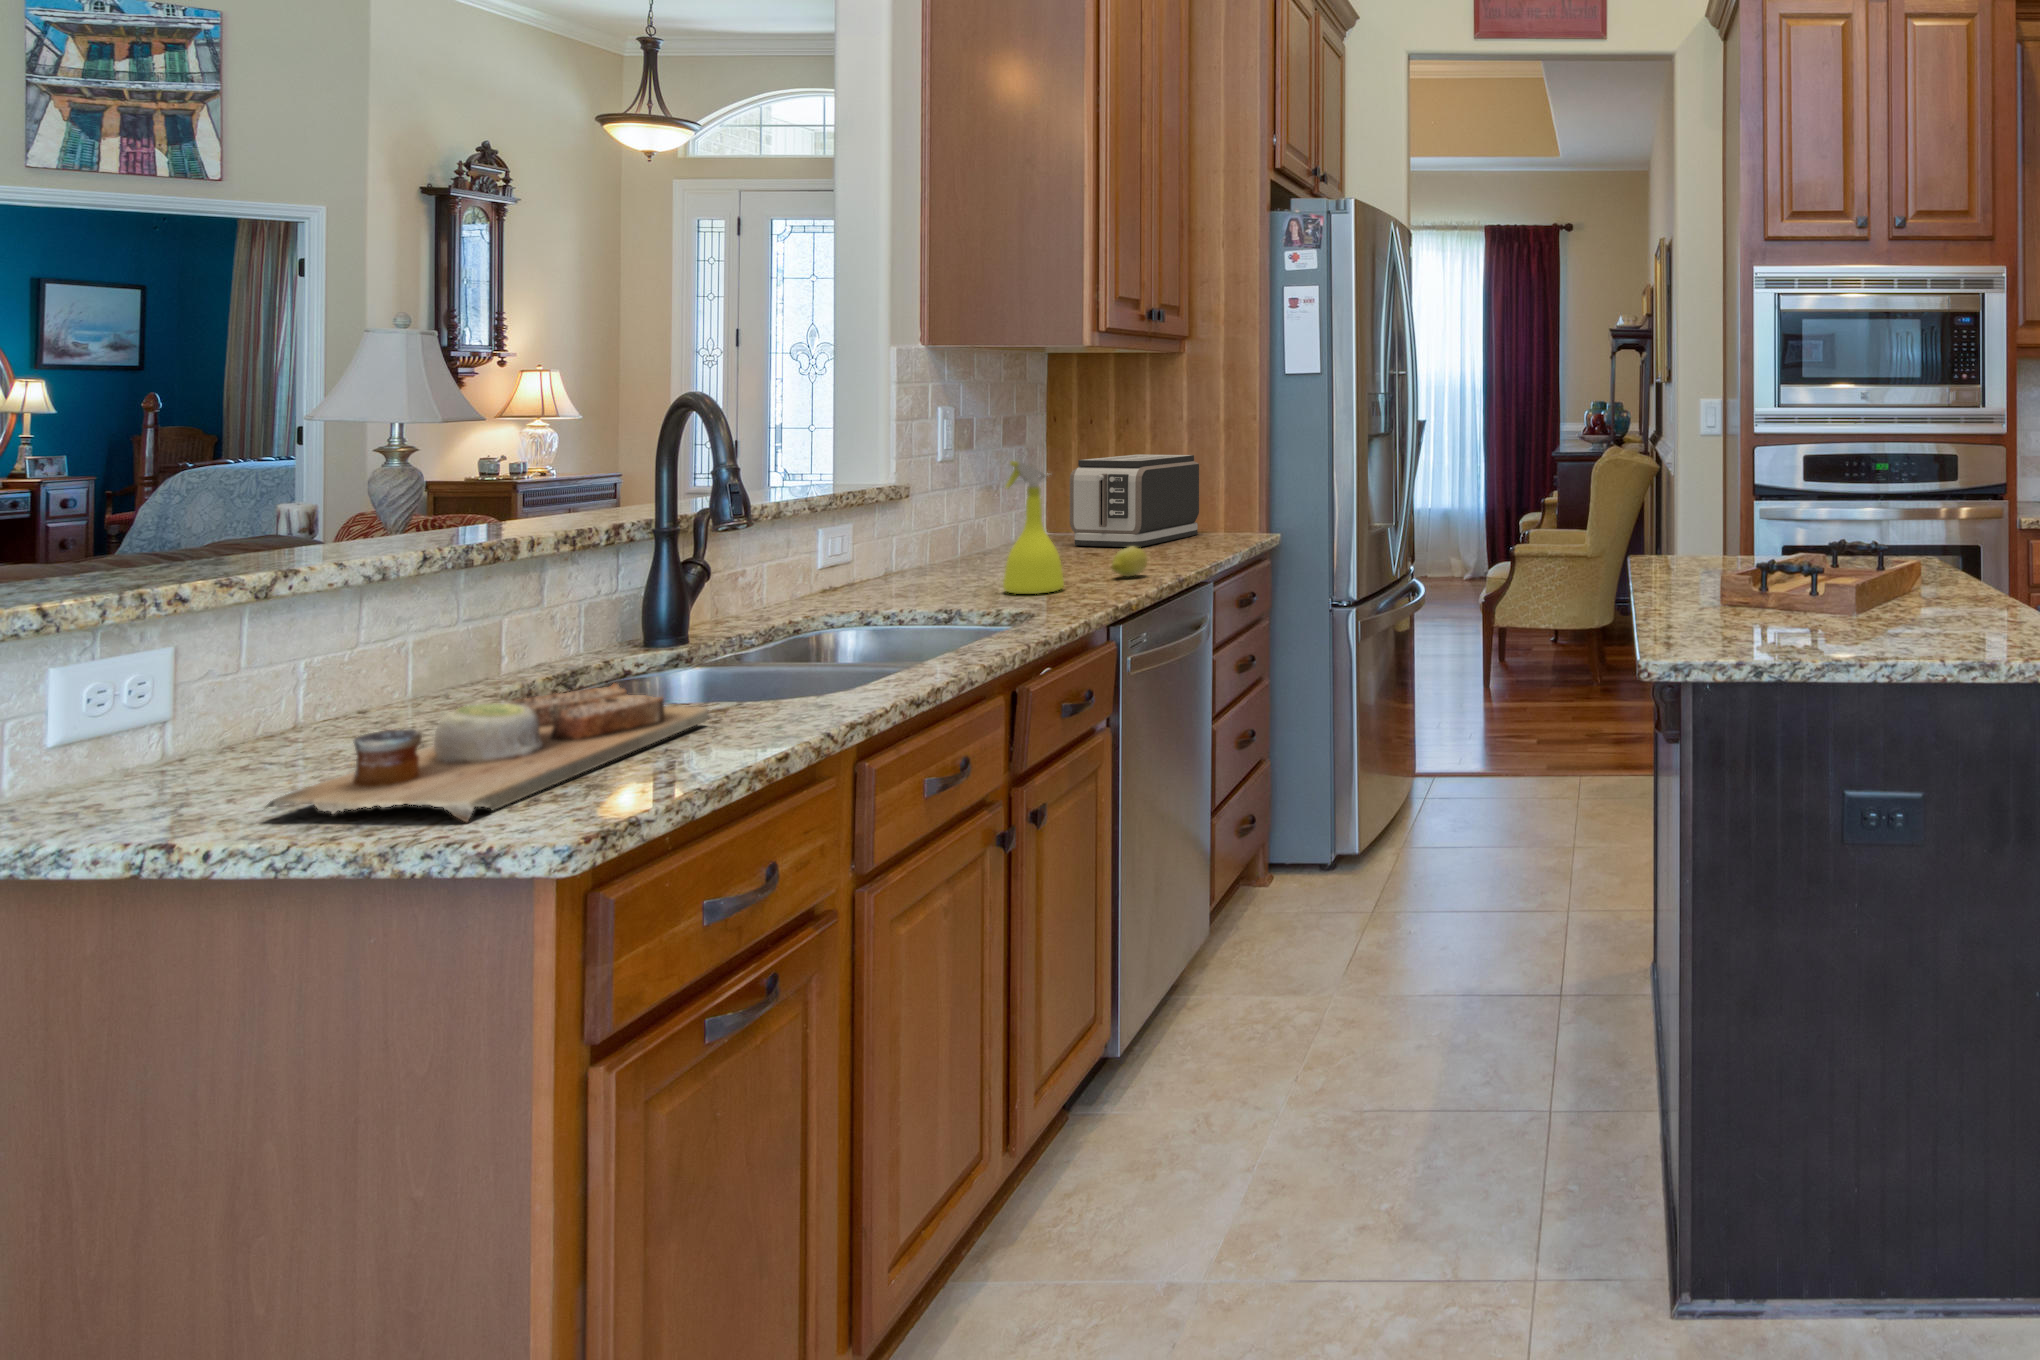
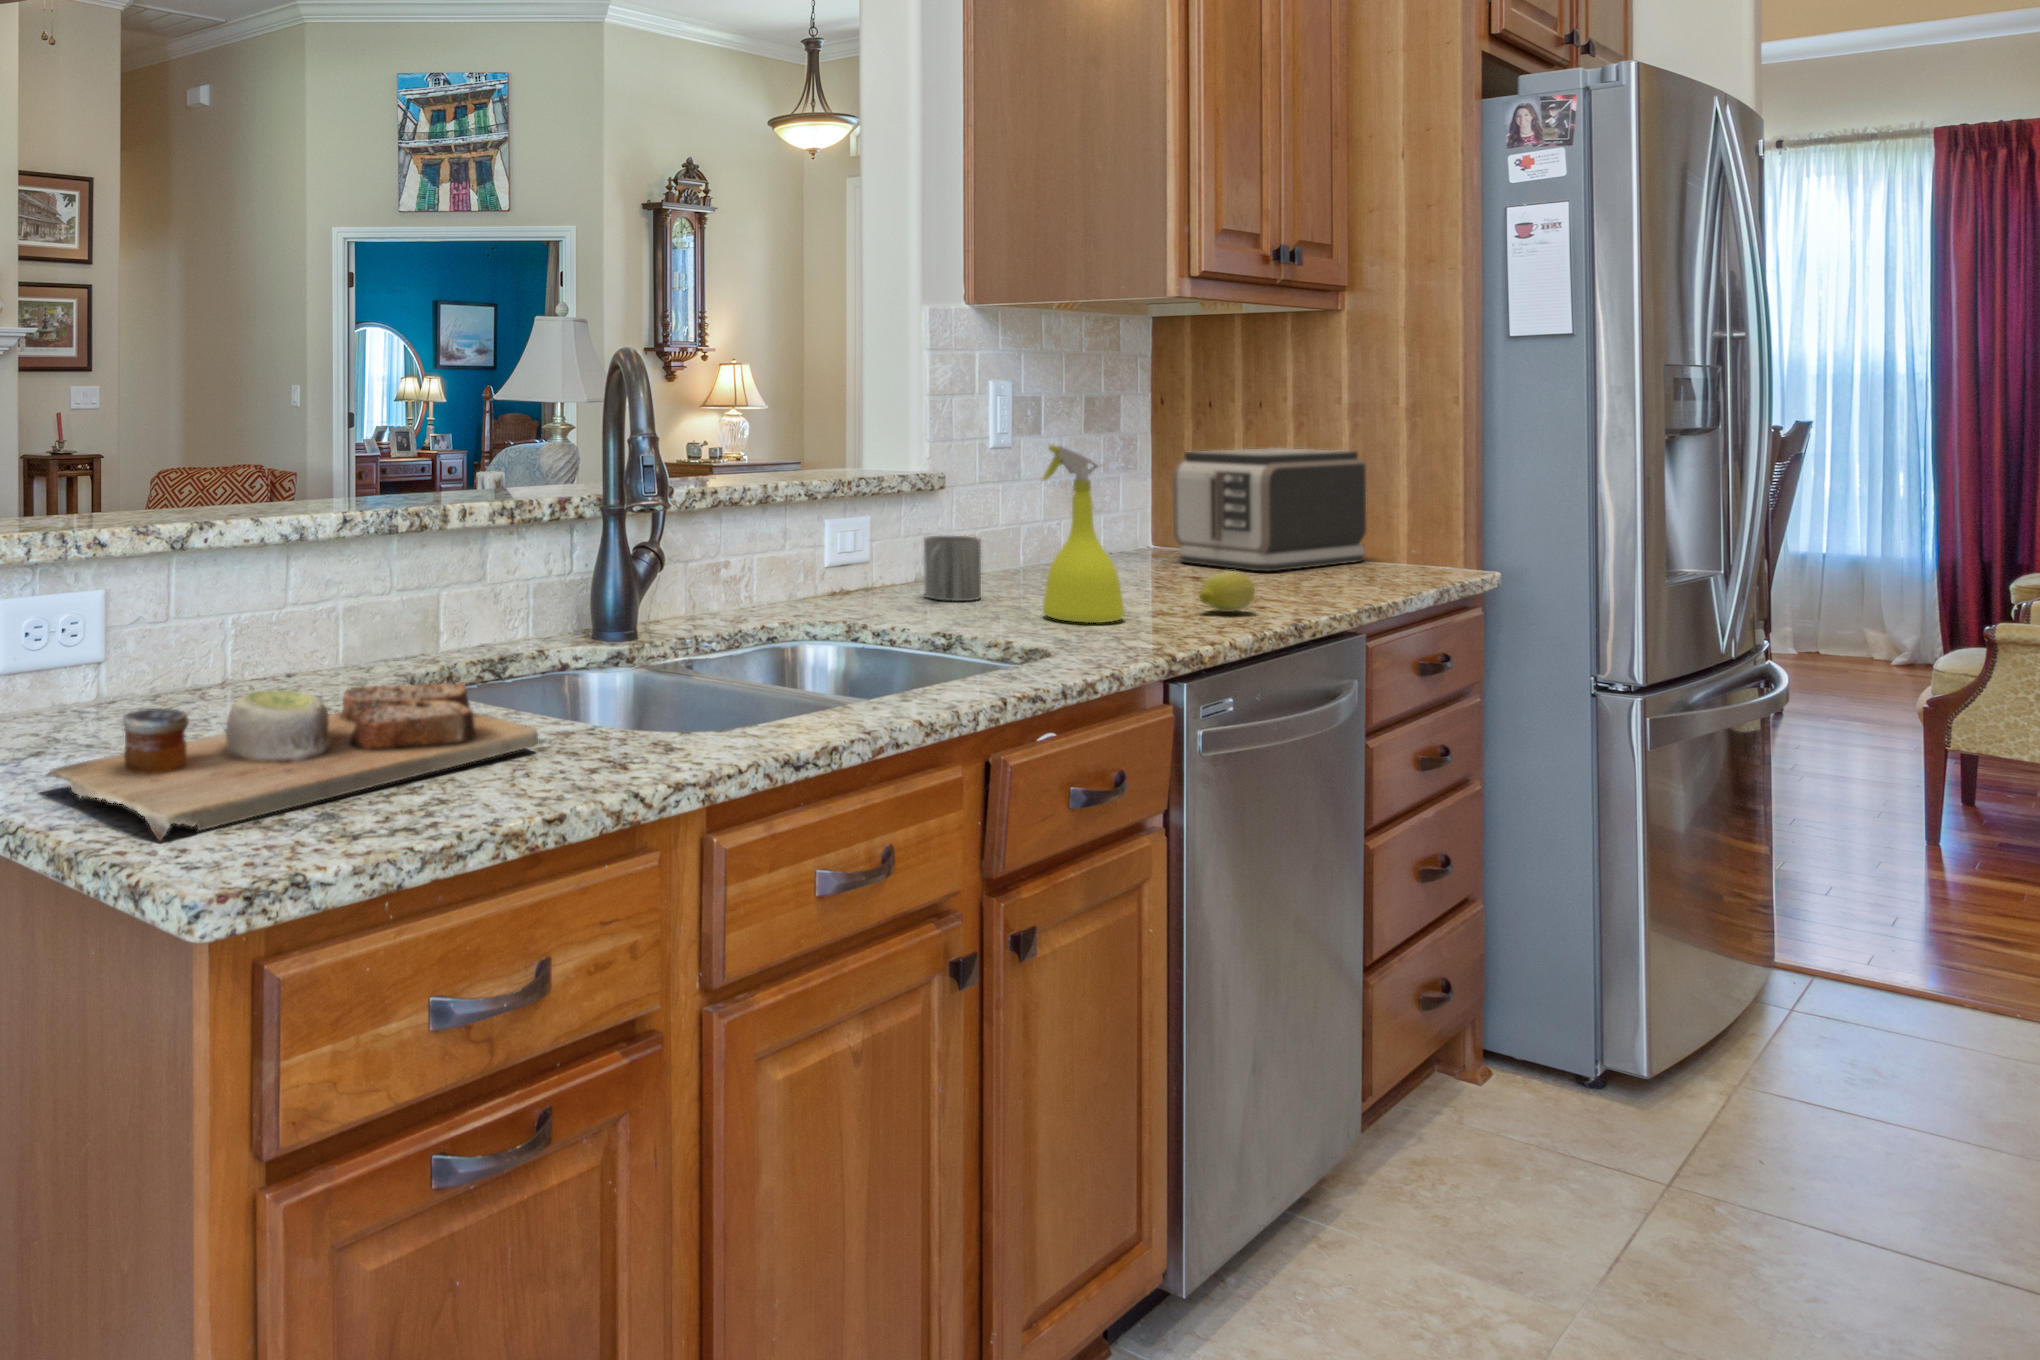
mug: none [897,537,945,590] -> present [924,536,981,601]

